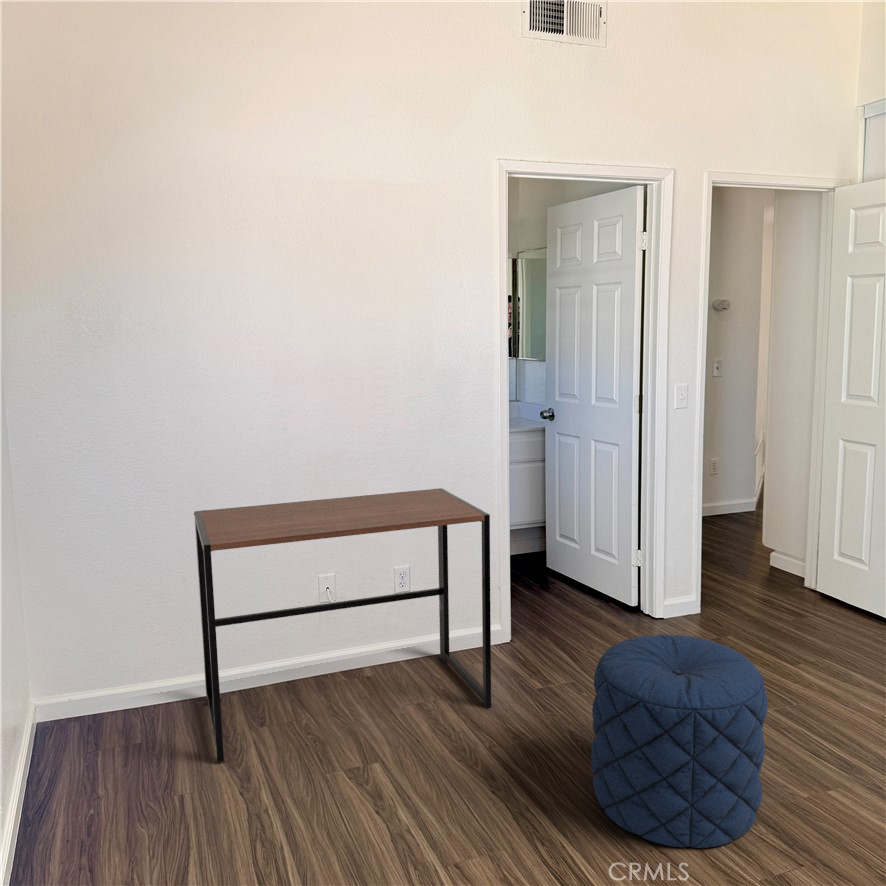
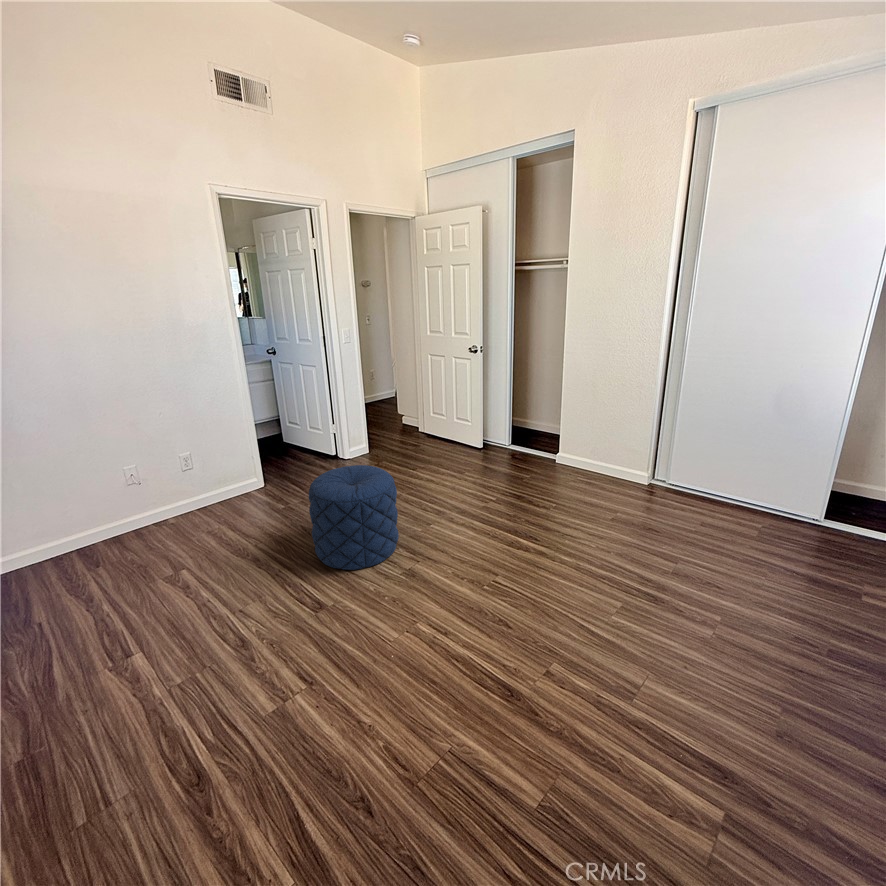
desk: present [194,488,491,763] -> none [6,402,255,598]

